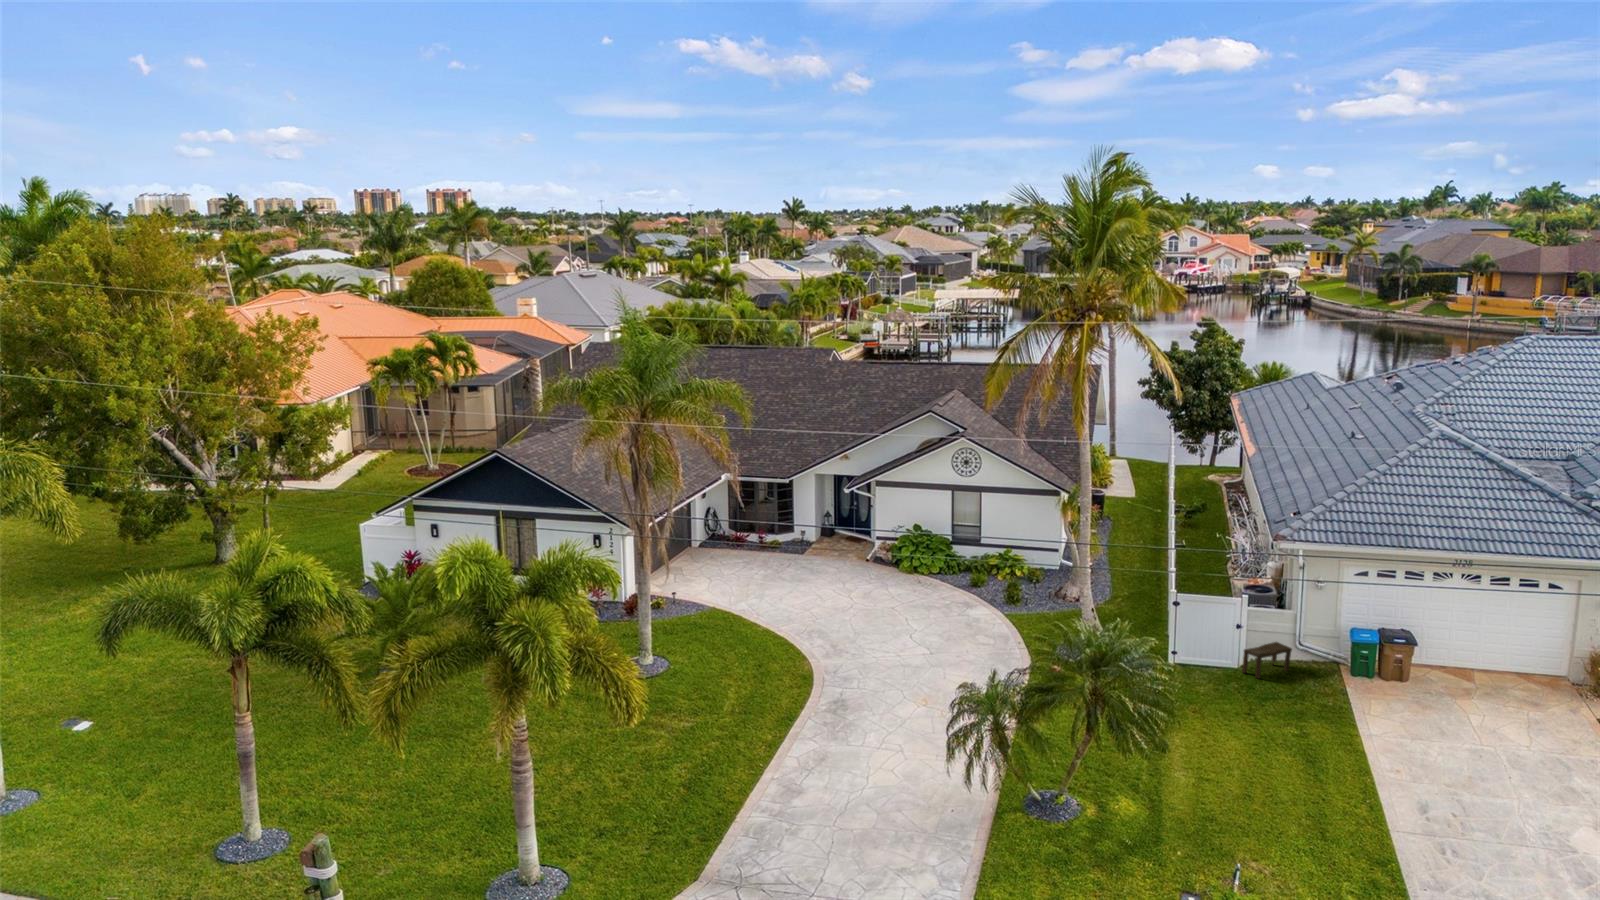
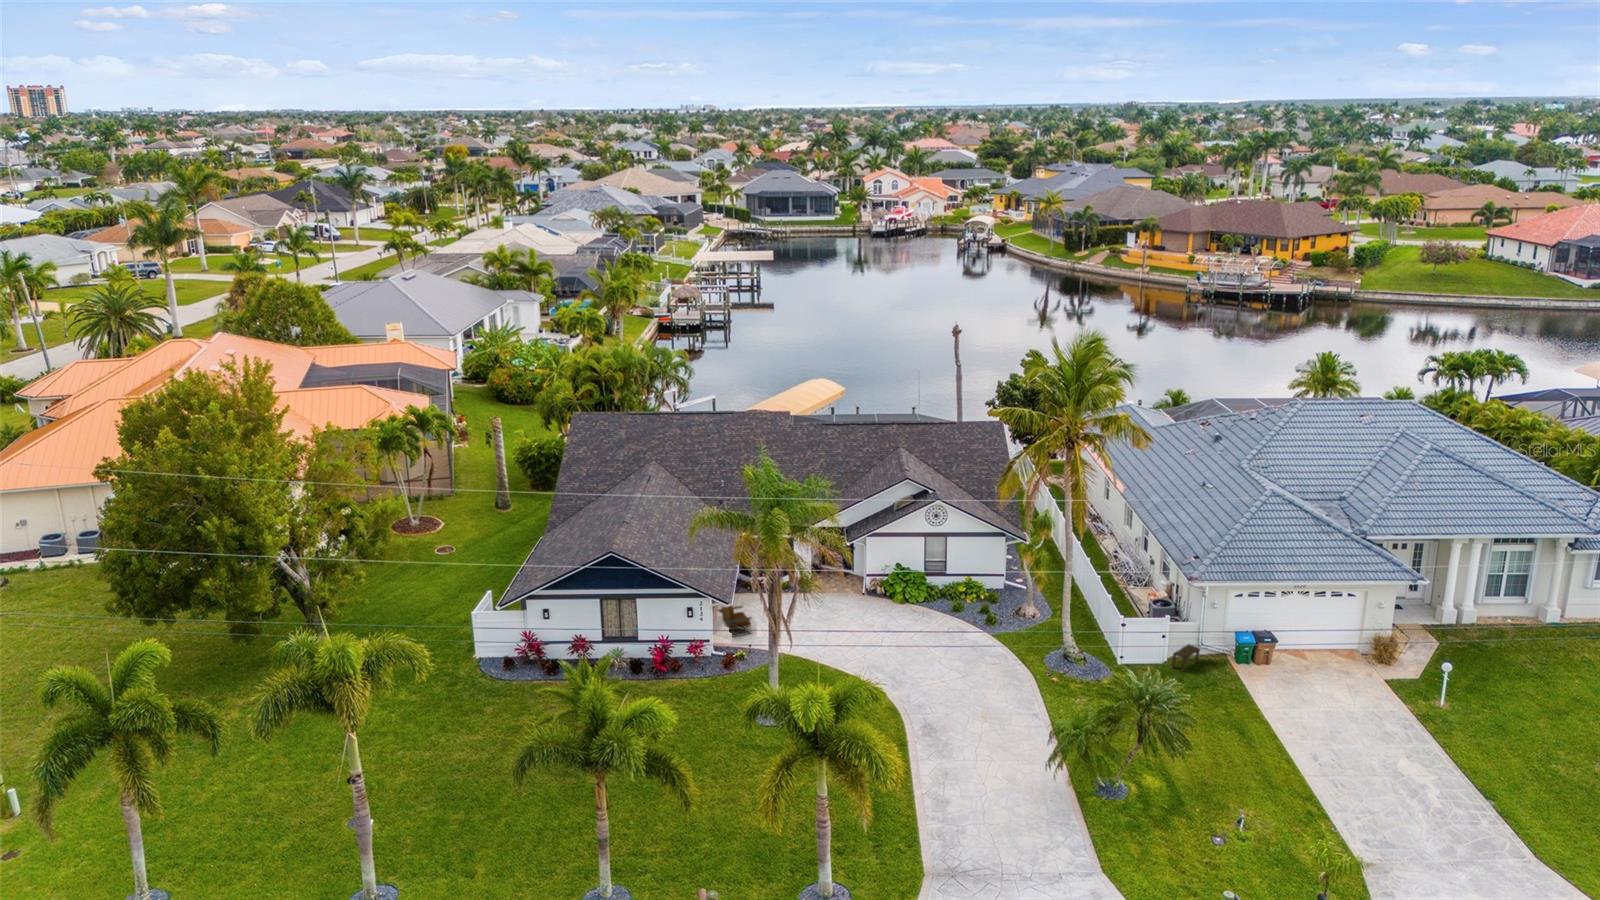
lounge chair: none [661,540,696,587] -> present [718,605,752,637]

